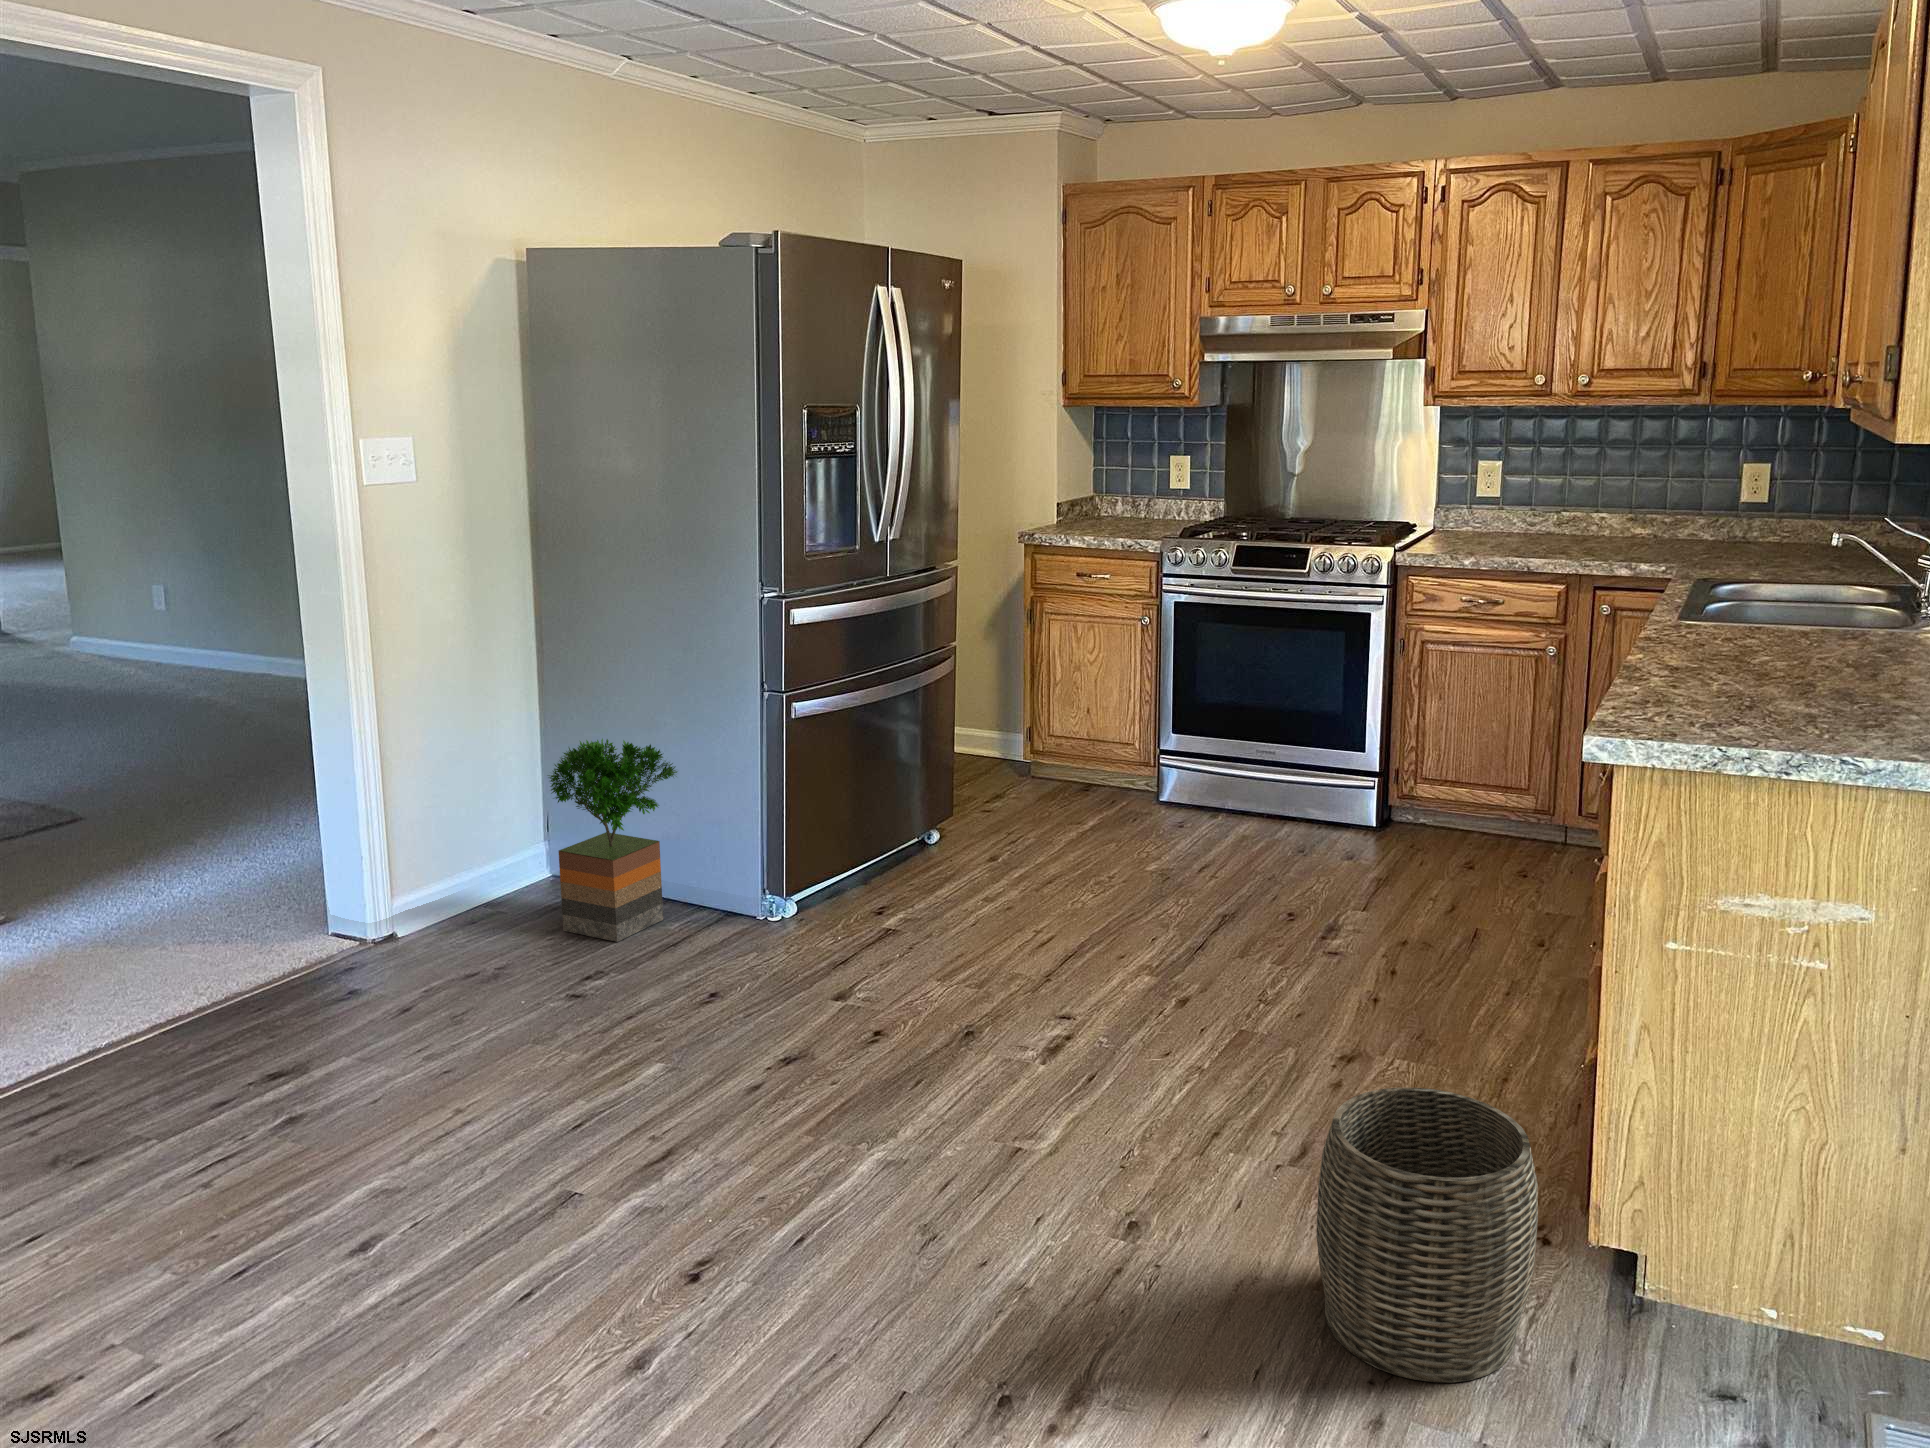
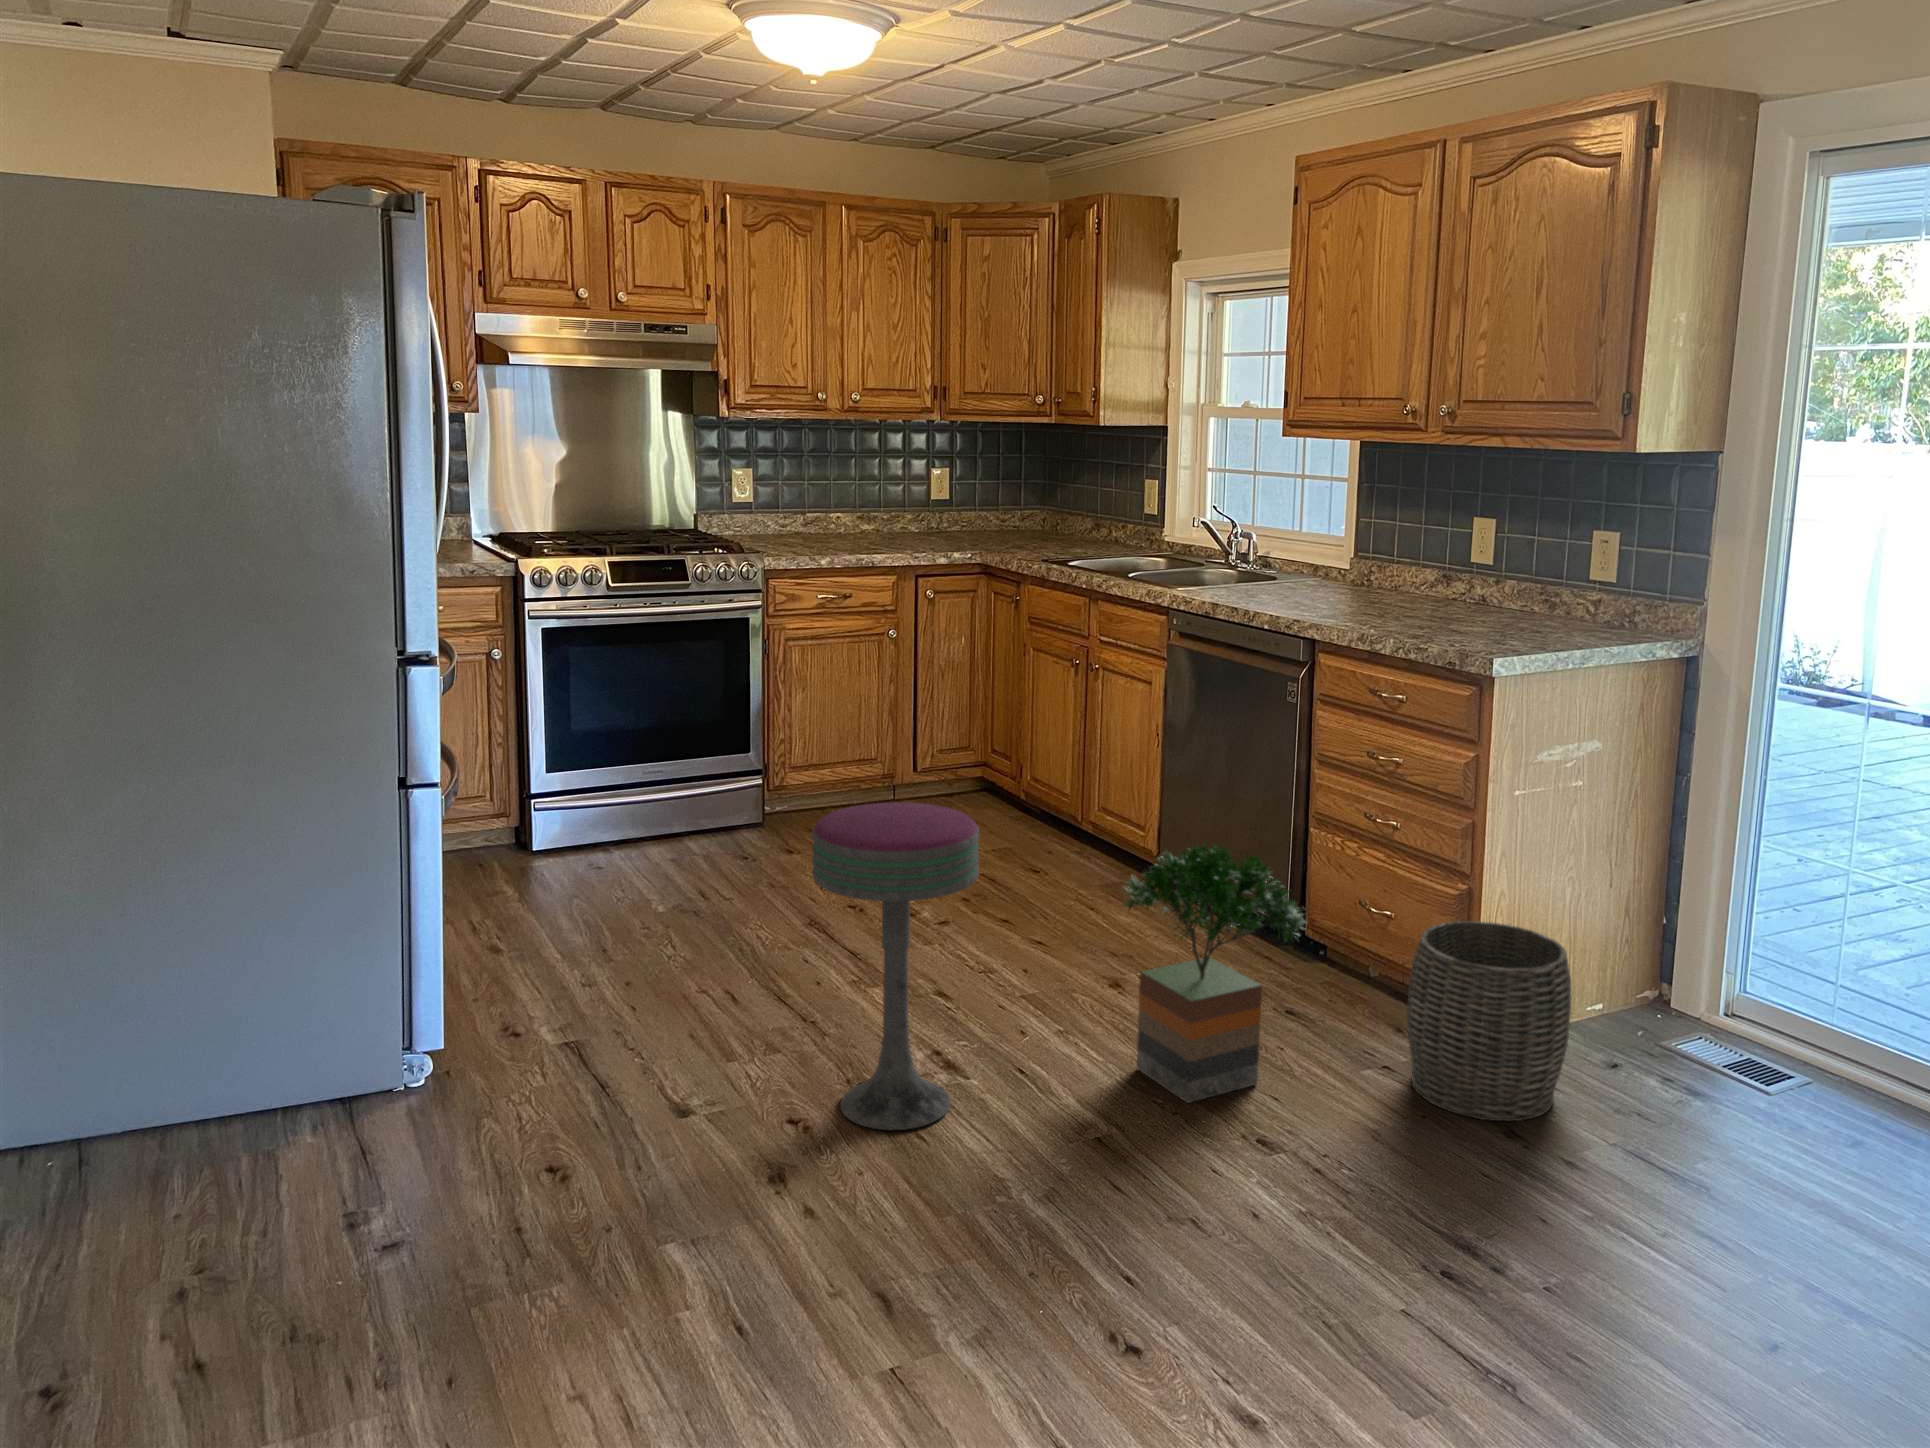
potted tree: present [548,739,677,942] -> present [1121,844,1307,1103]
bar stool: none [865,770,1019,1073] -> present [812,802,979,1130]

